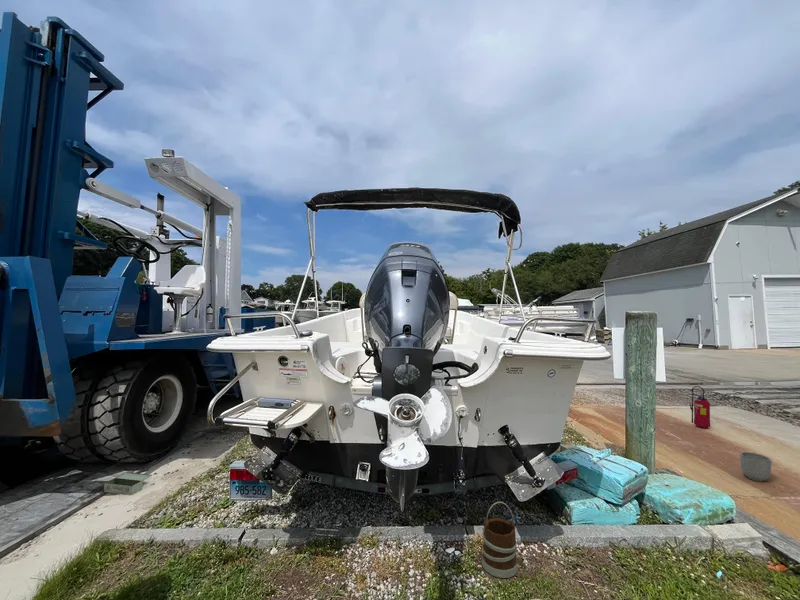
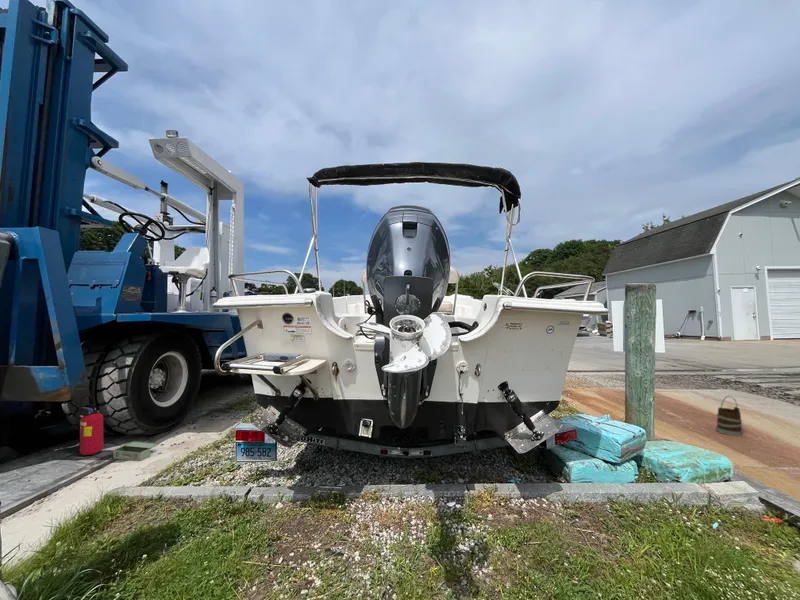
fire extinguisher: present [690,386,710,428] -> present [76,395,104,455]
planter: present [740,452,772,482] -> none [738,421,770,449]
wooden bucket: present [482,502,518,578] -> present [716,398,743,436]

